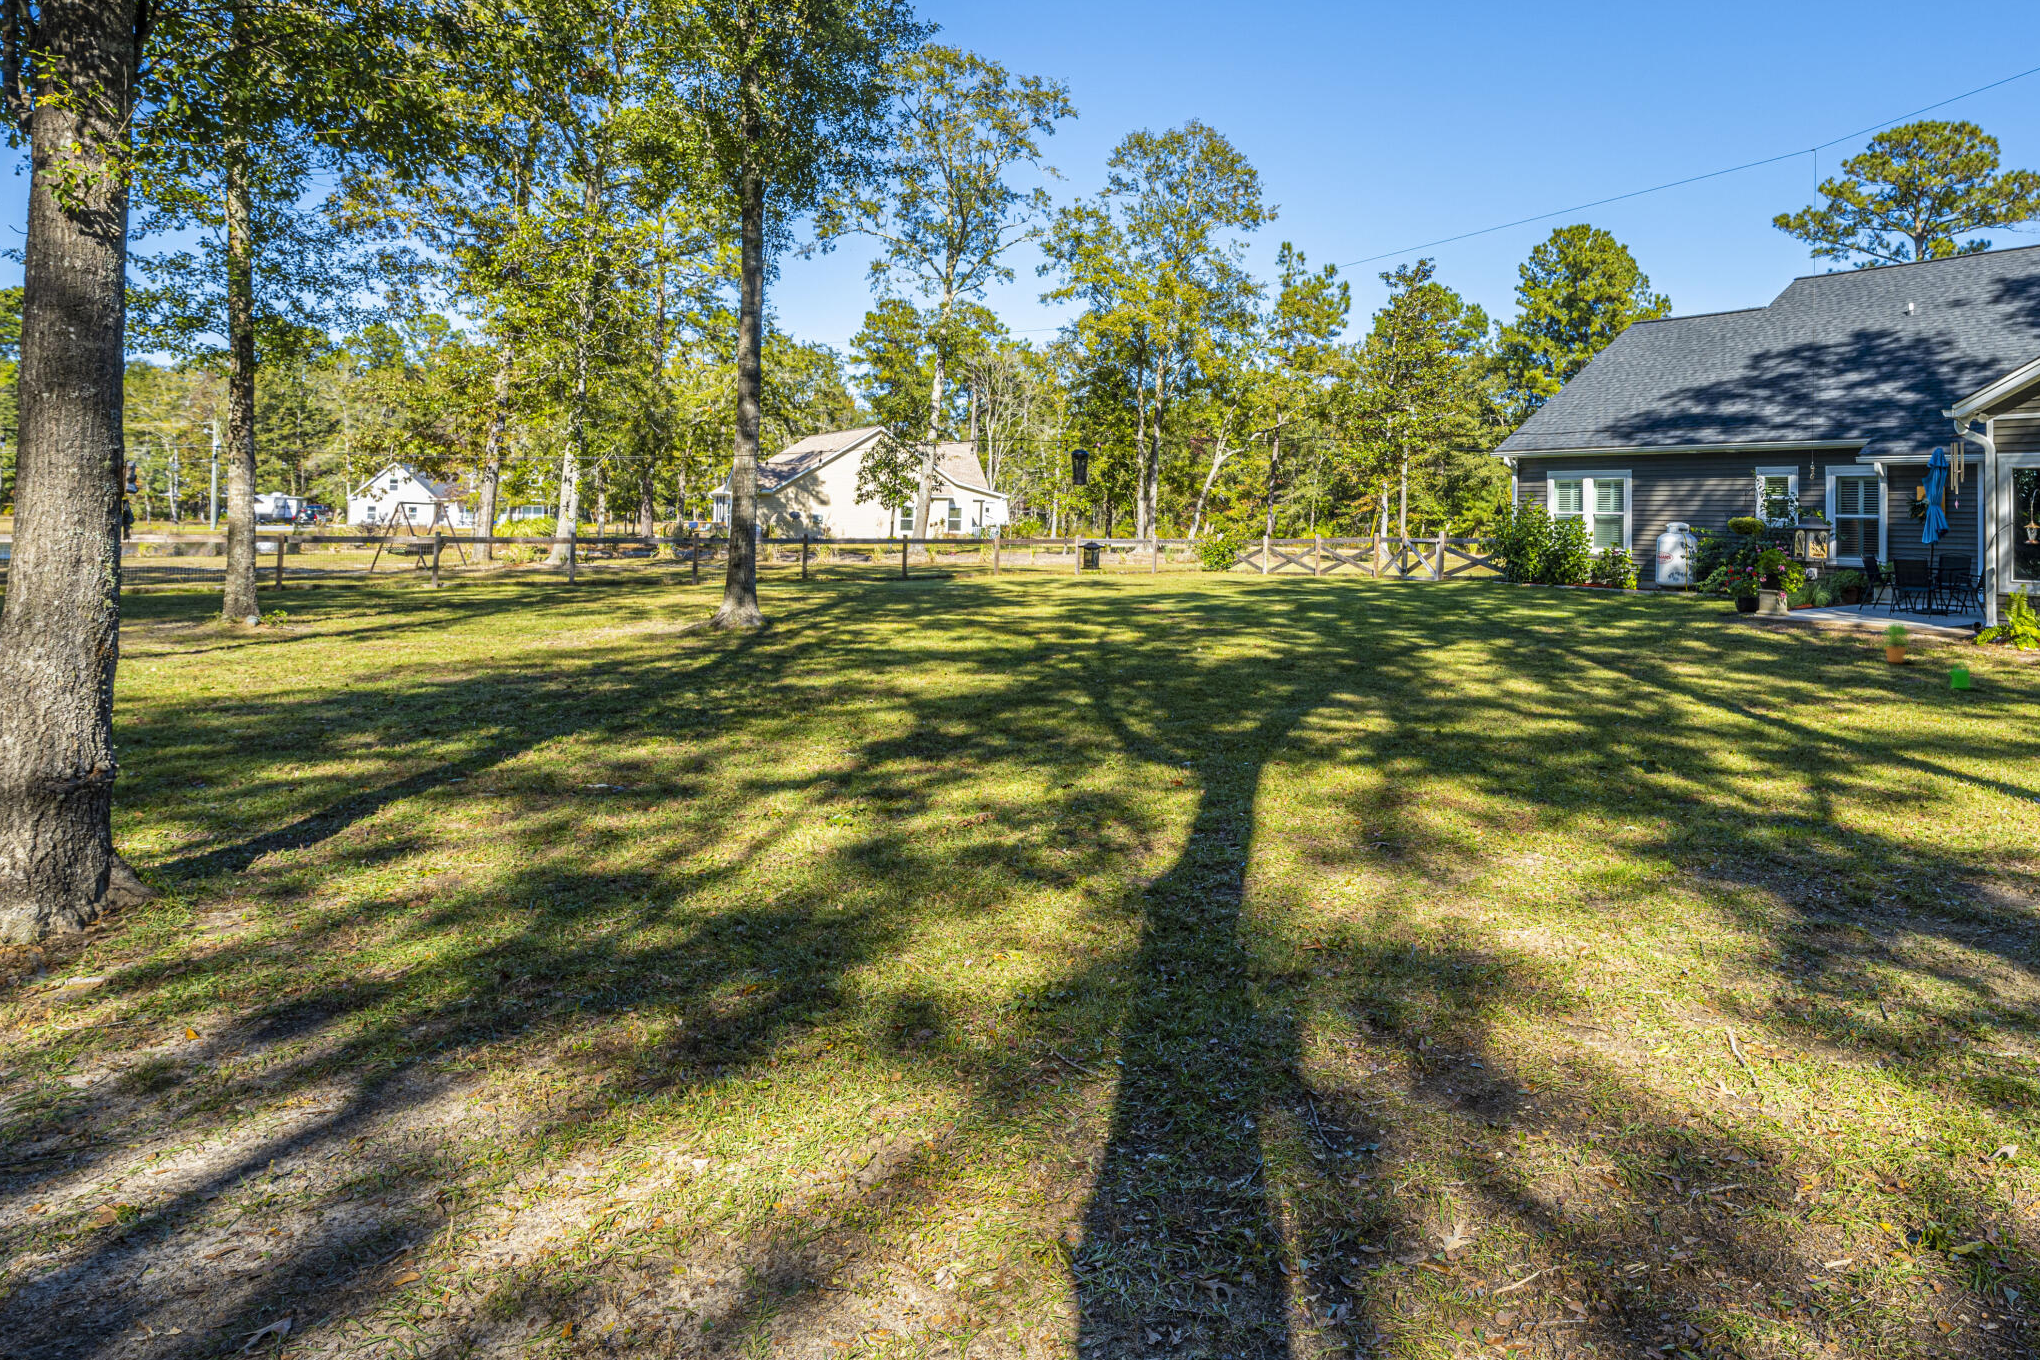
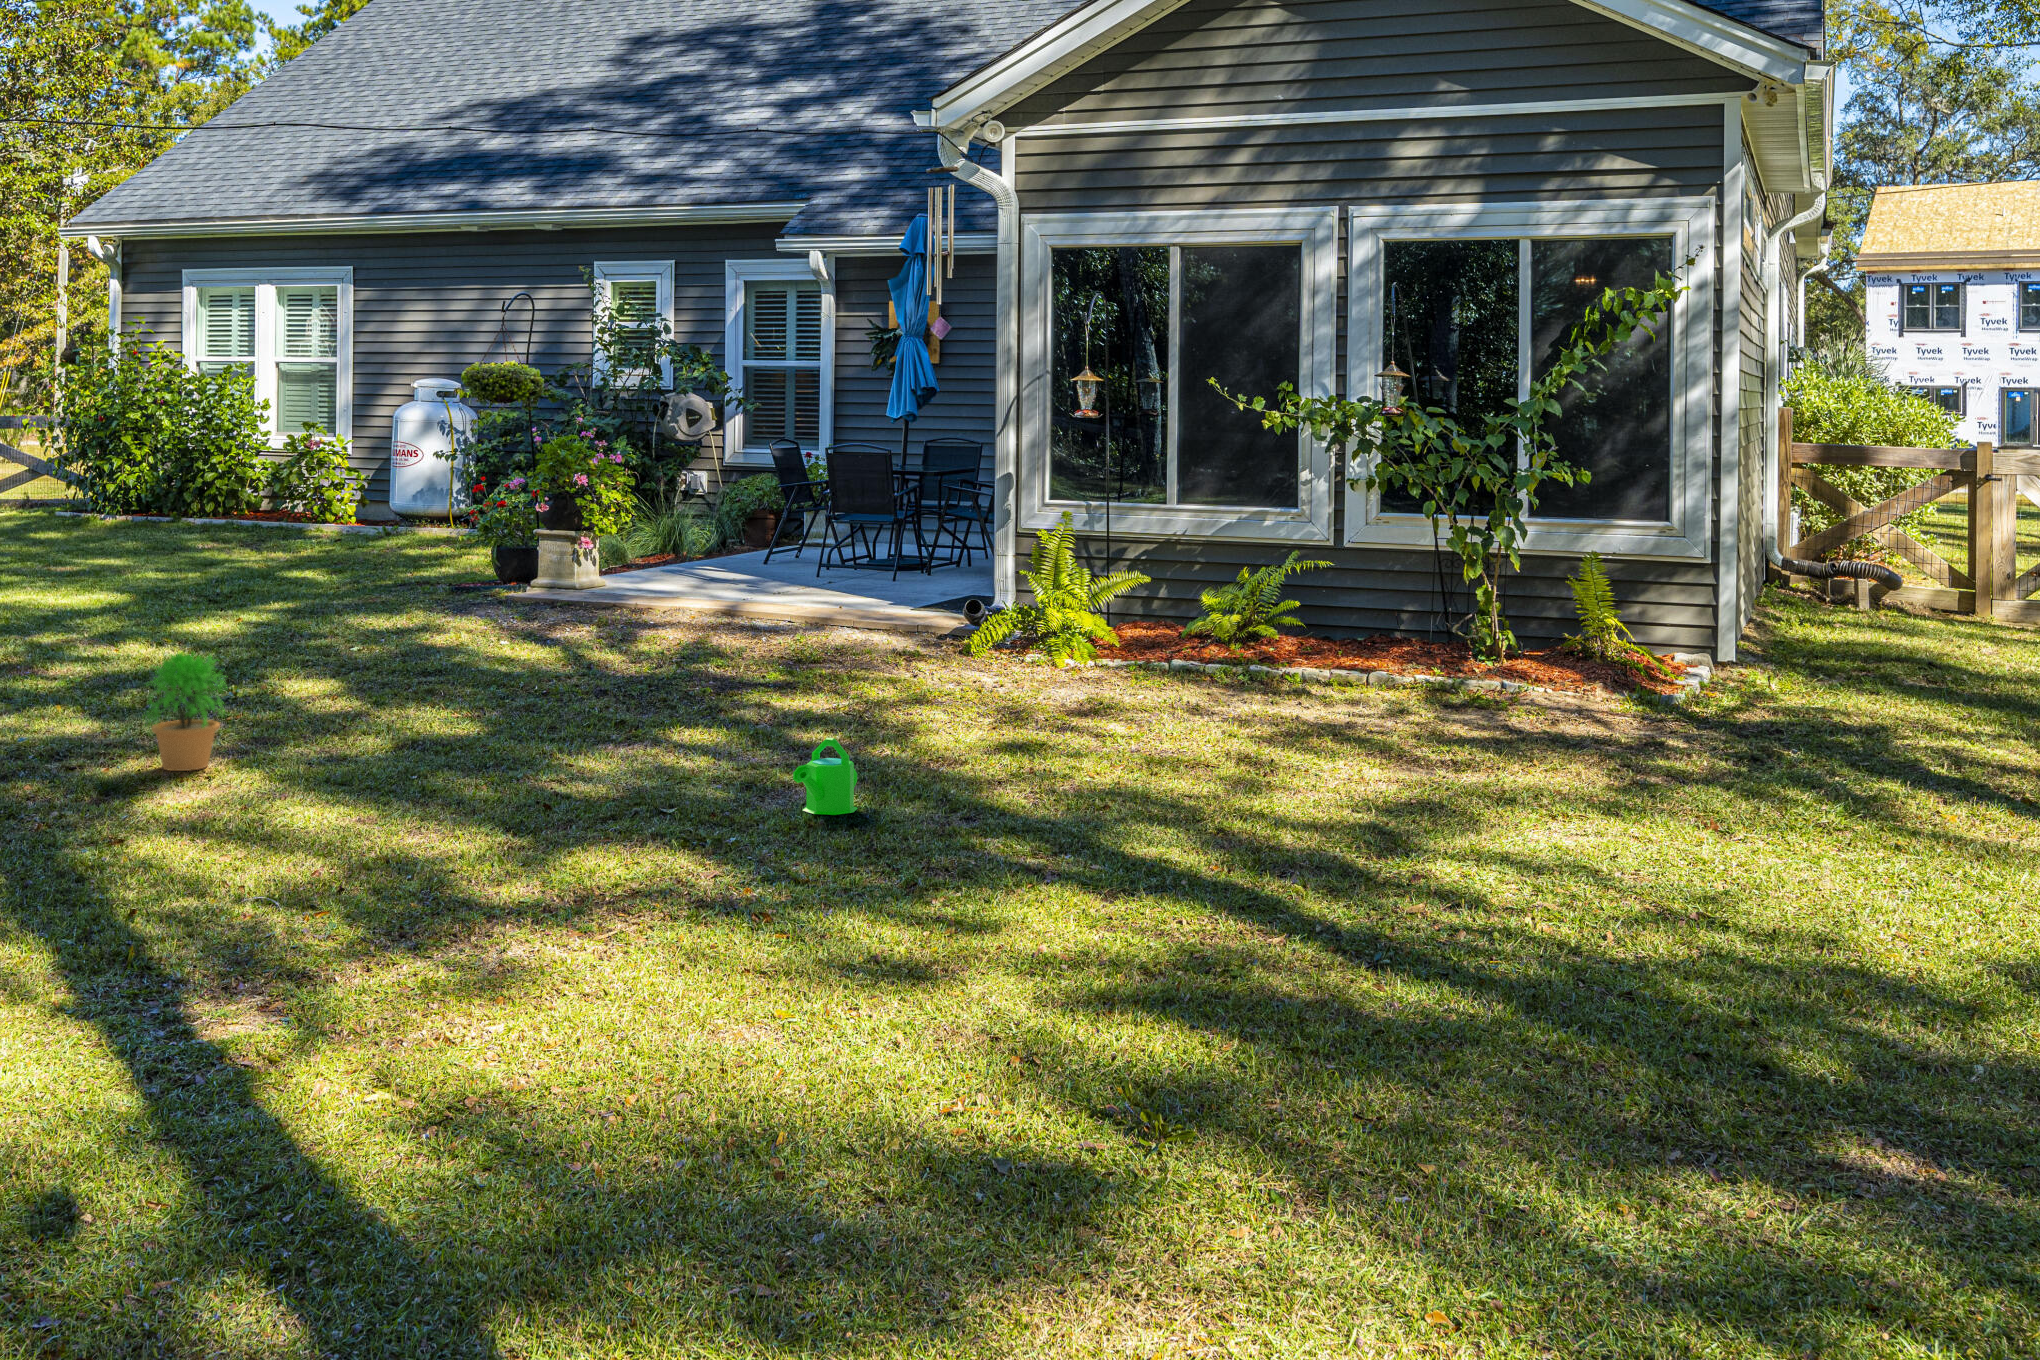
potted plant: present [1883,623,1908,663] -> present [144,652,227,771]

